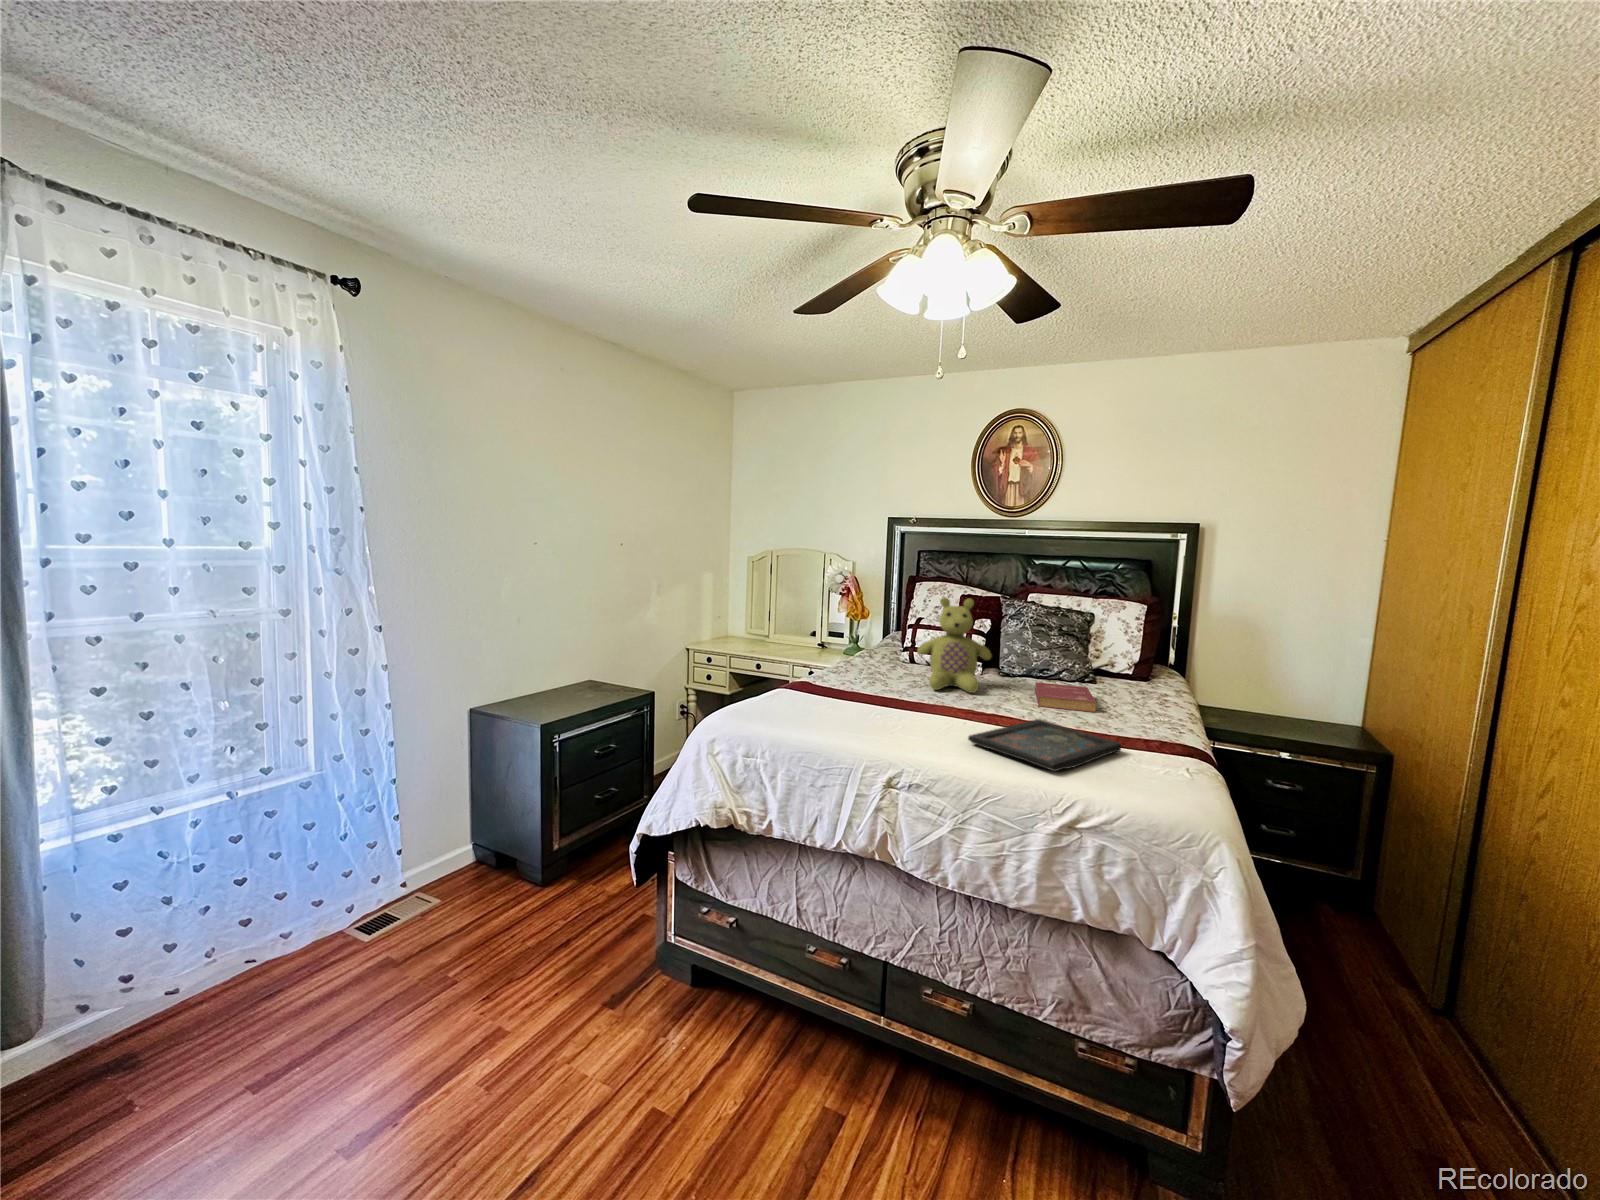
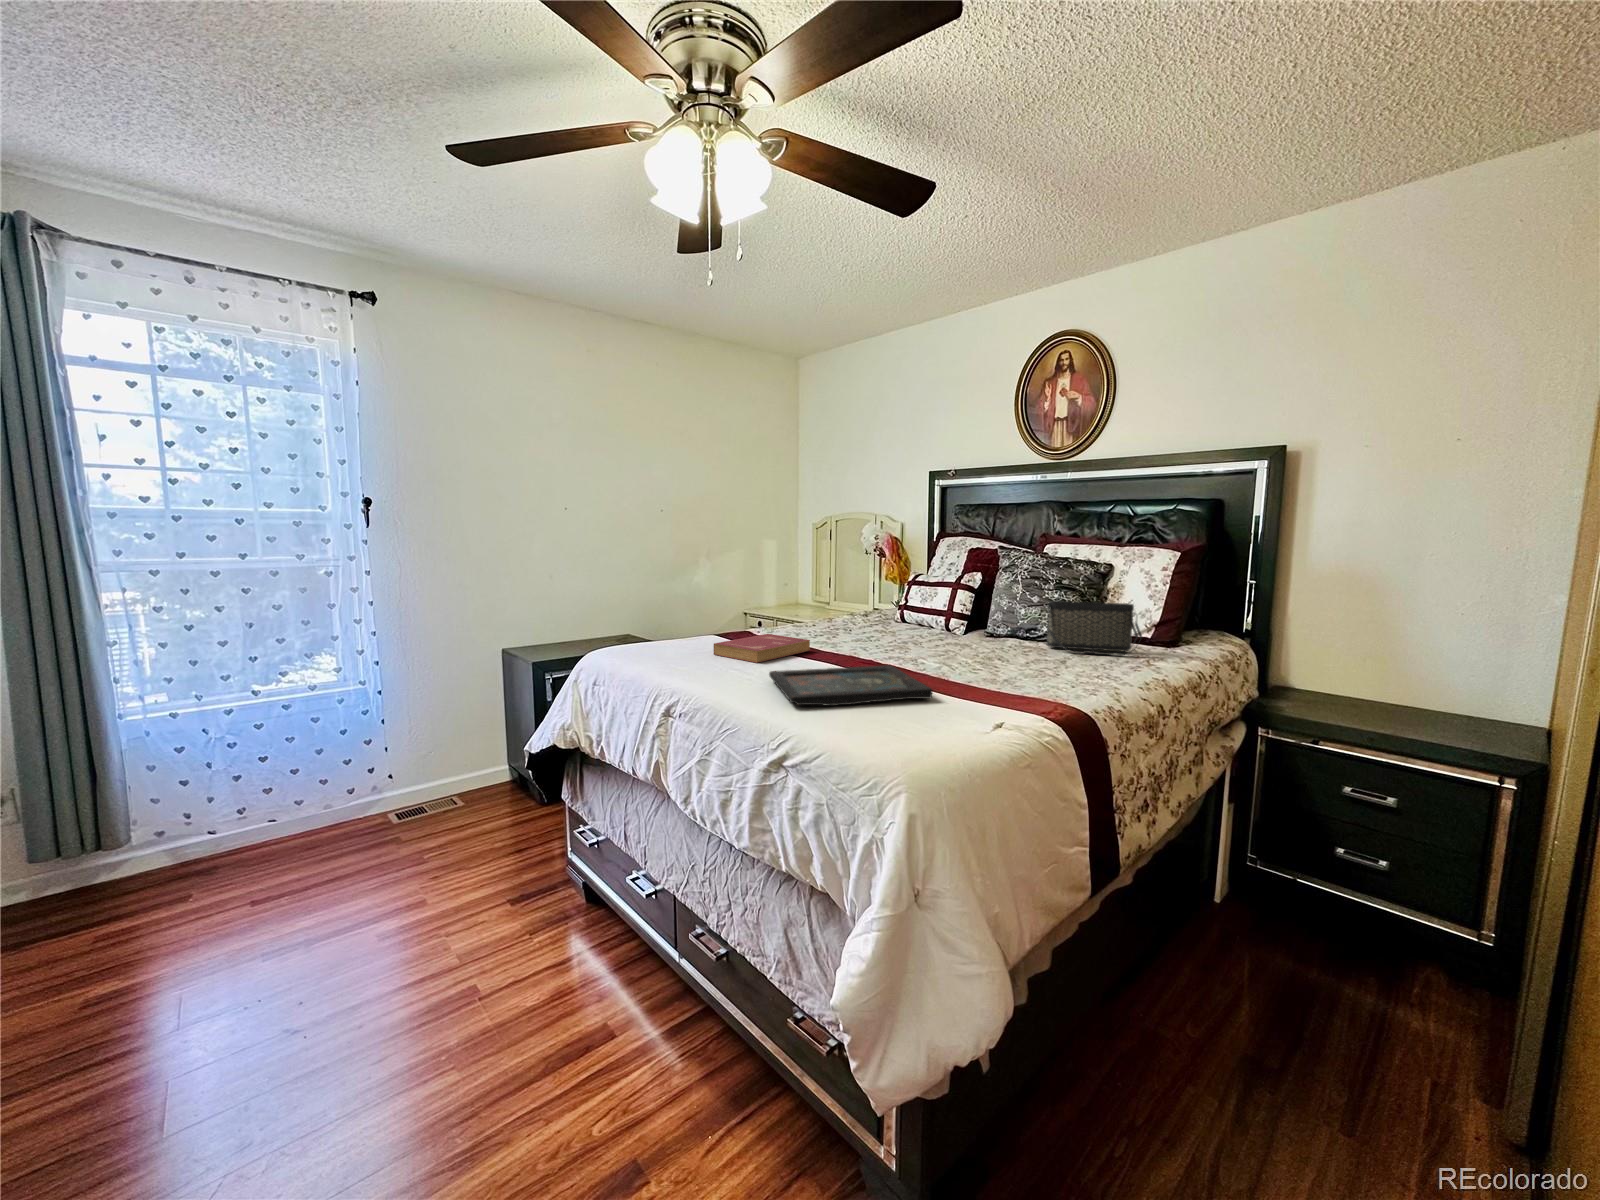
stuffed bear: present [917,597,991,693] -> none [851,542,933,646]
handbag: none [1072,647,1148,692] -> present [1047,601,1142,655]
book: present [1035,682,1096,712] -> present [714,634,810,663]

